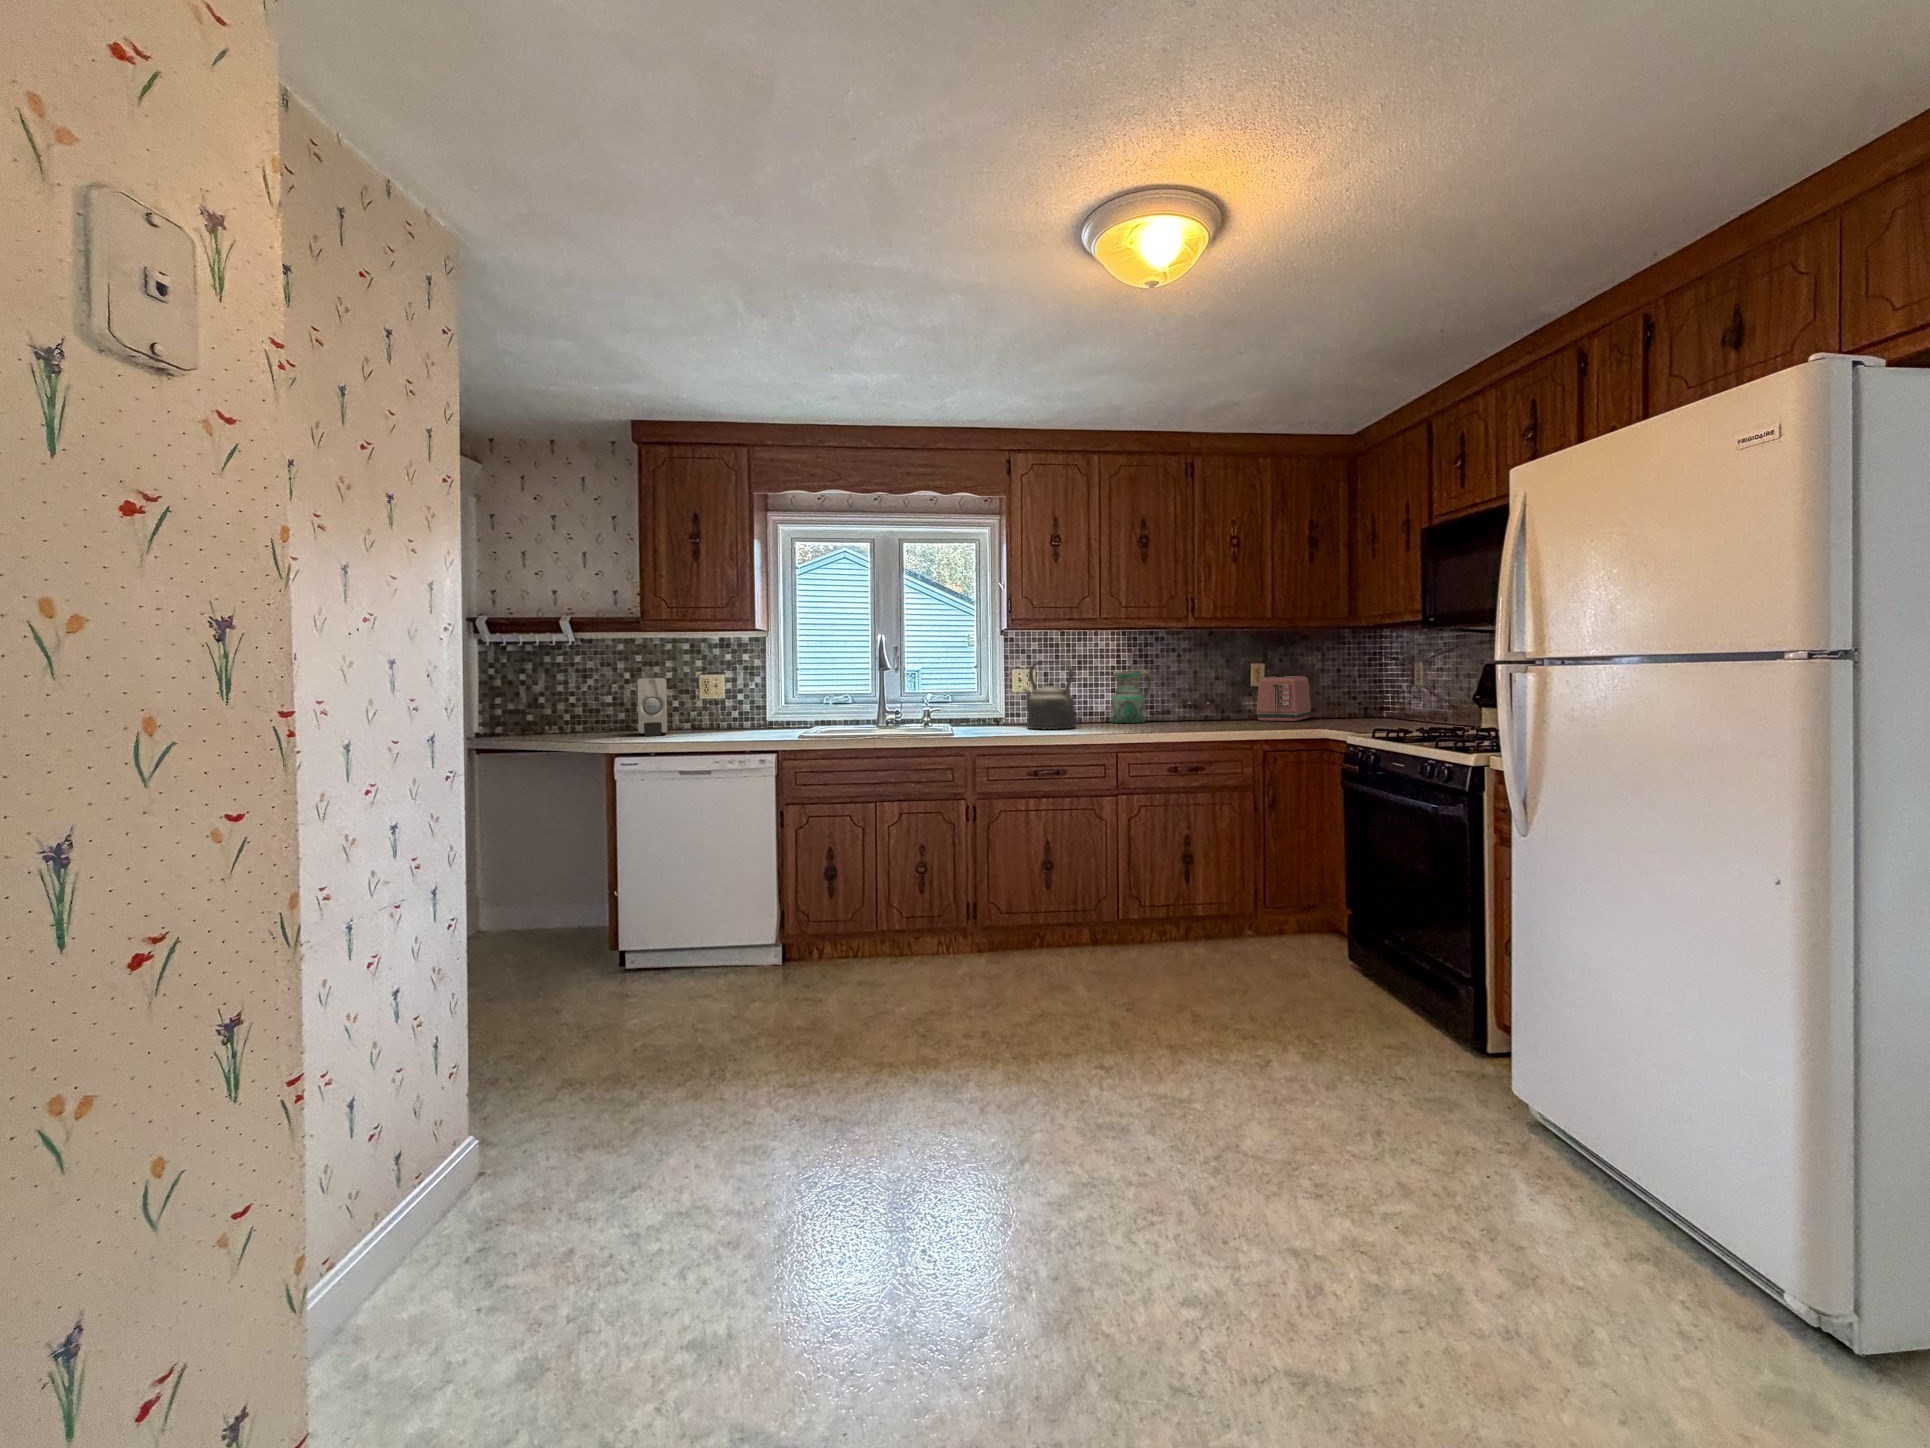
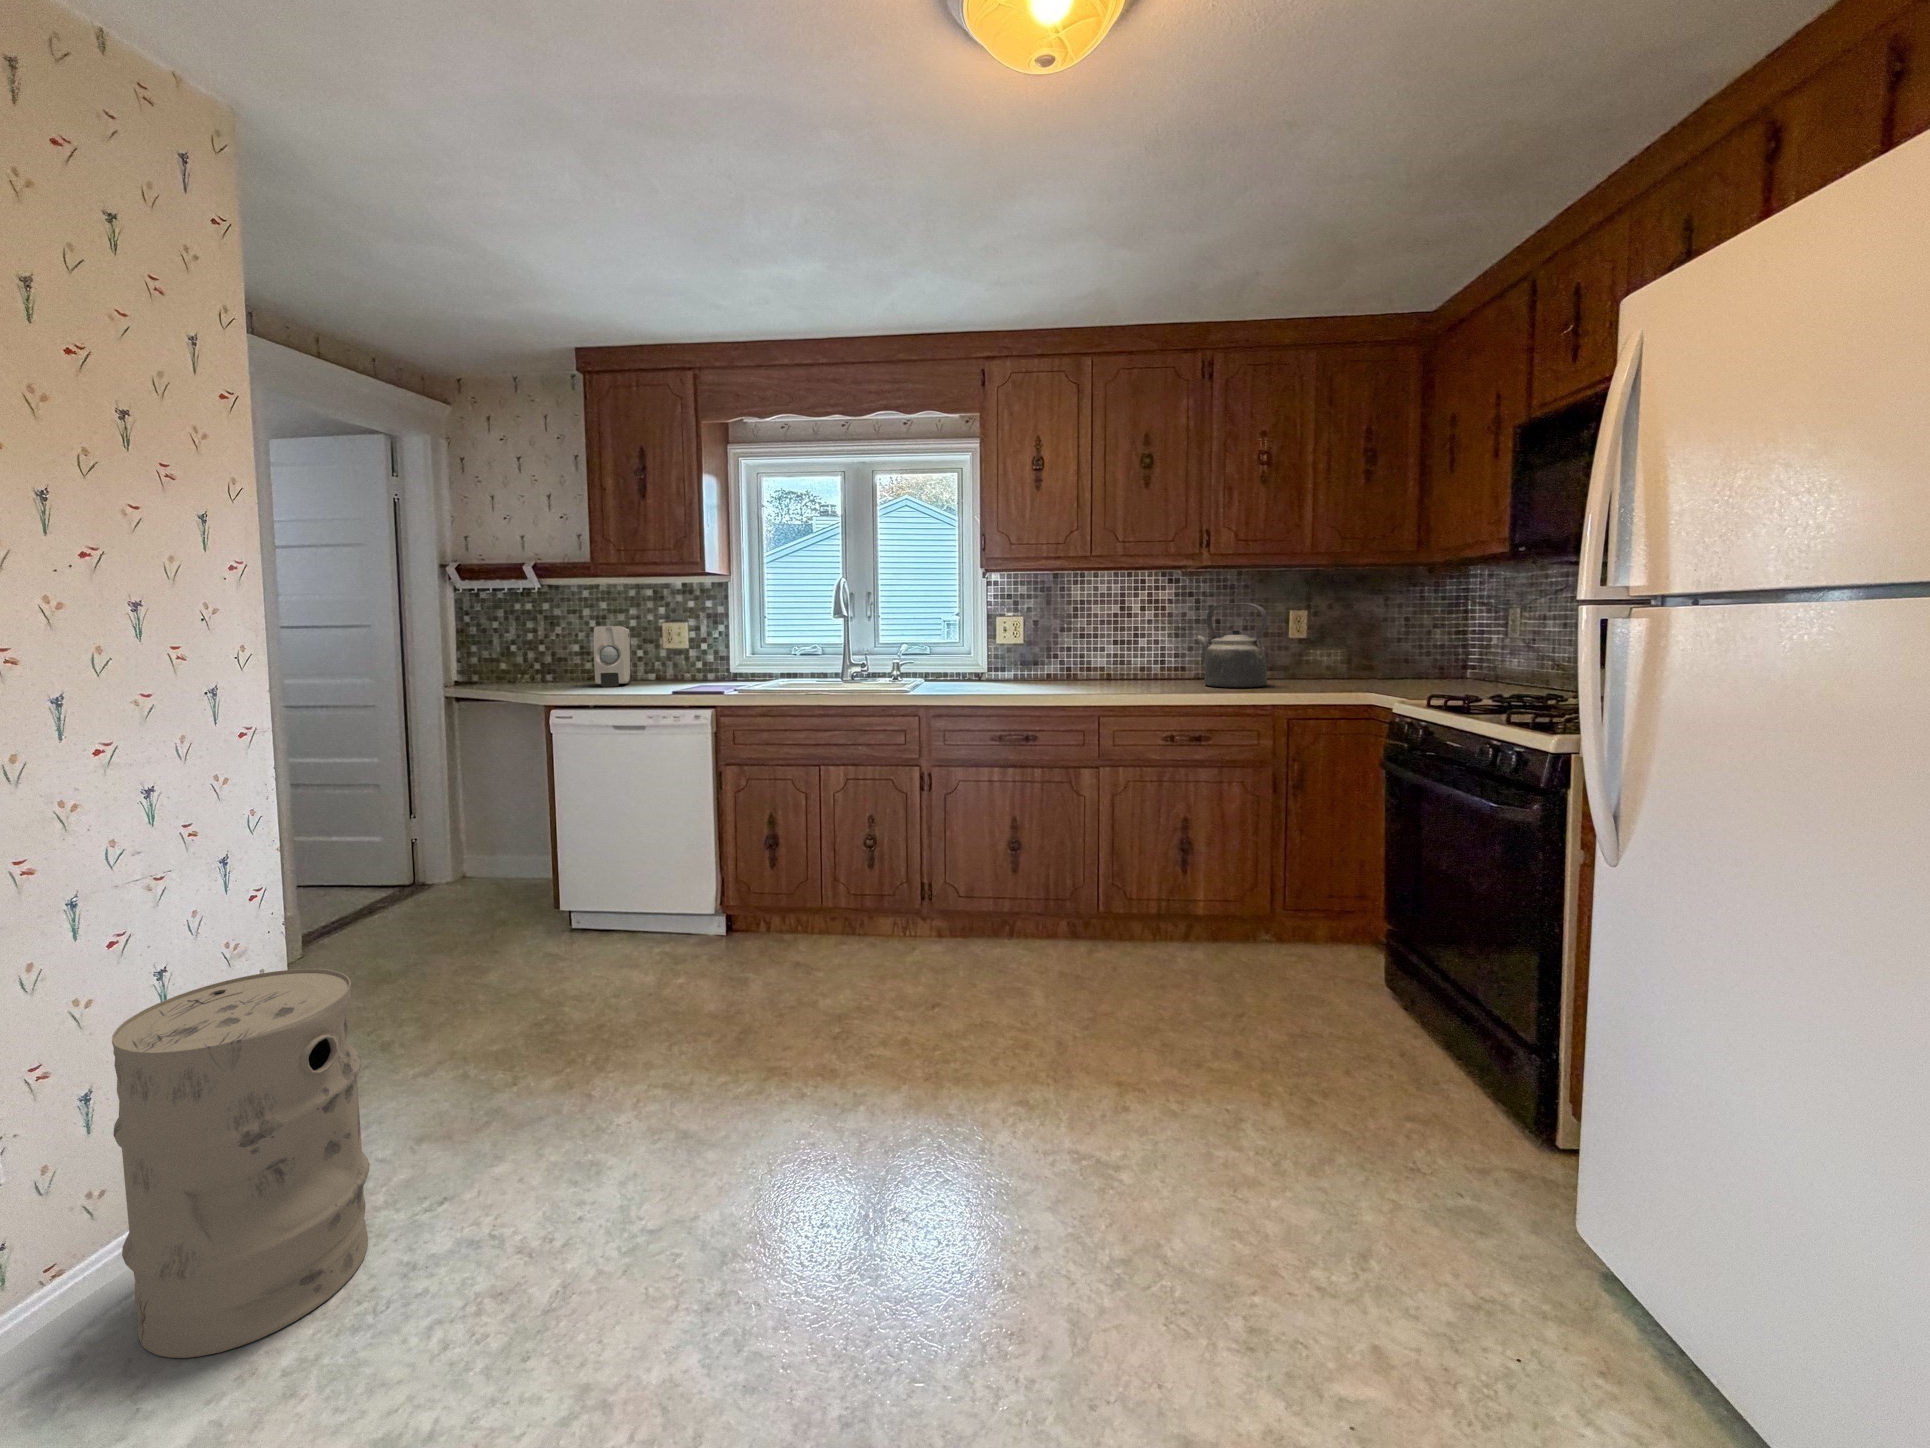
kettle: present [1023,661,1076,729] -> present [1198,603,1267,688]
ceramic pitcher: present [1110,670,1152,723] -> none [1111,617,1164,681]
toaster: present [1256,676,1311,721] -> none [1293,626,1368,681]
trash can: none [451,968,631,1286] -> present [112,969,370,1358]

